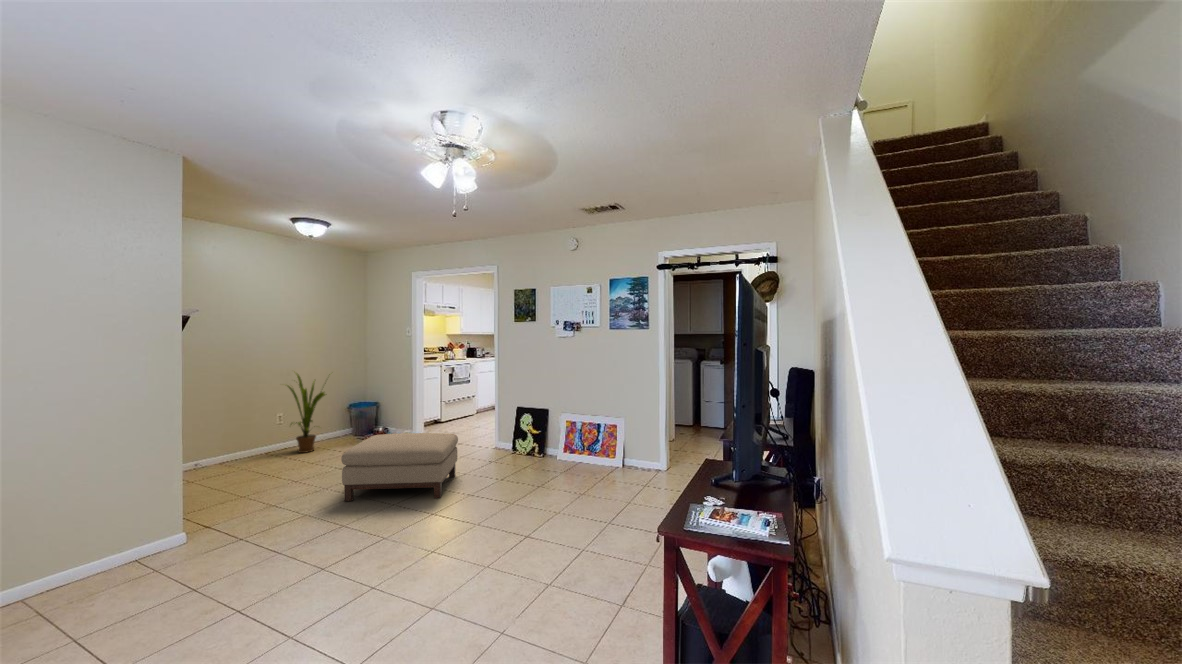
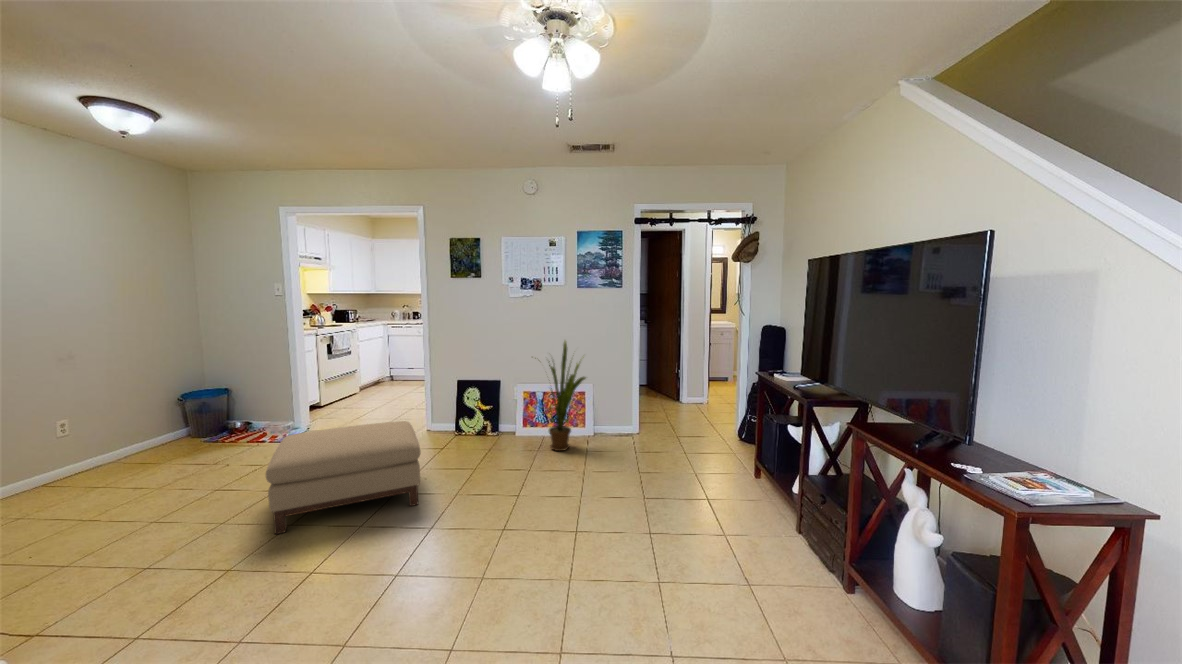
house plant: present [287,373,330,453] -> present [535,341,586,451]

